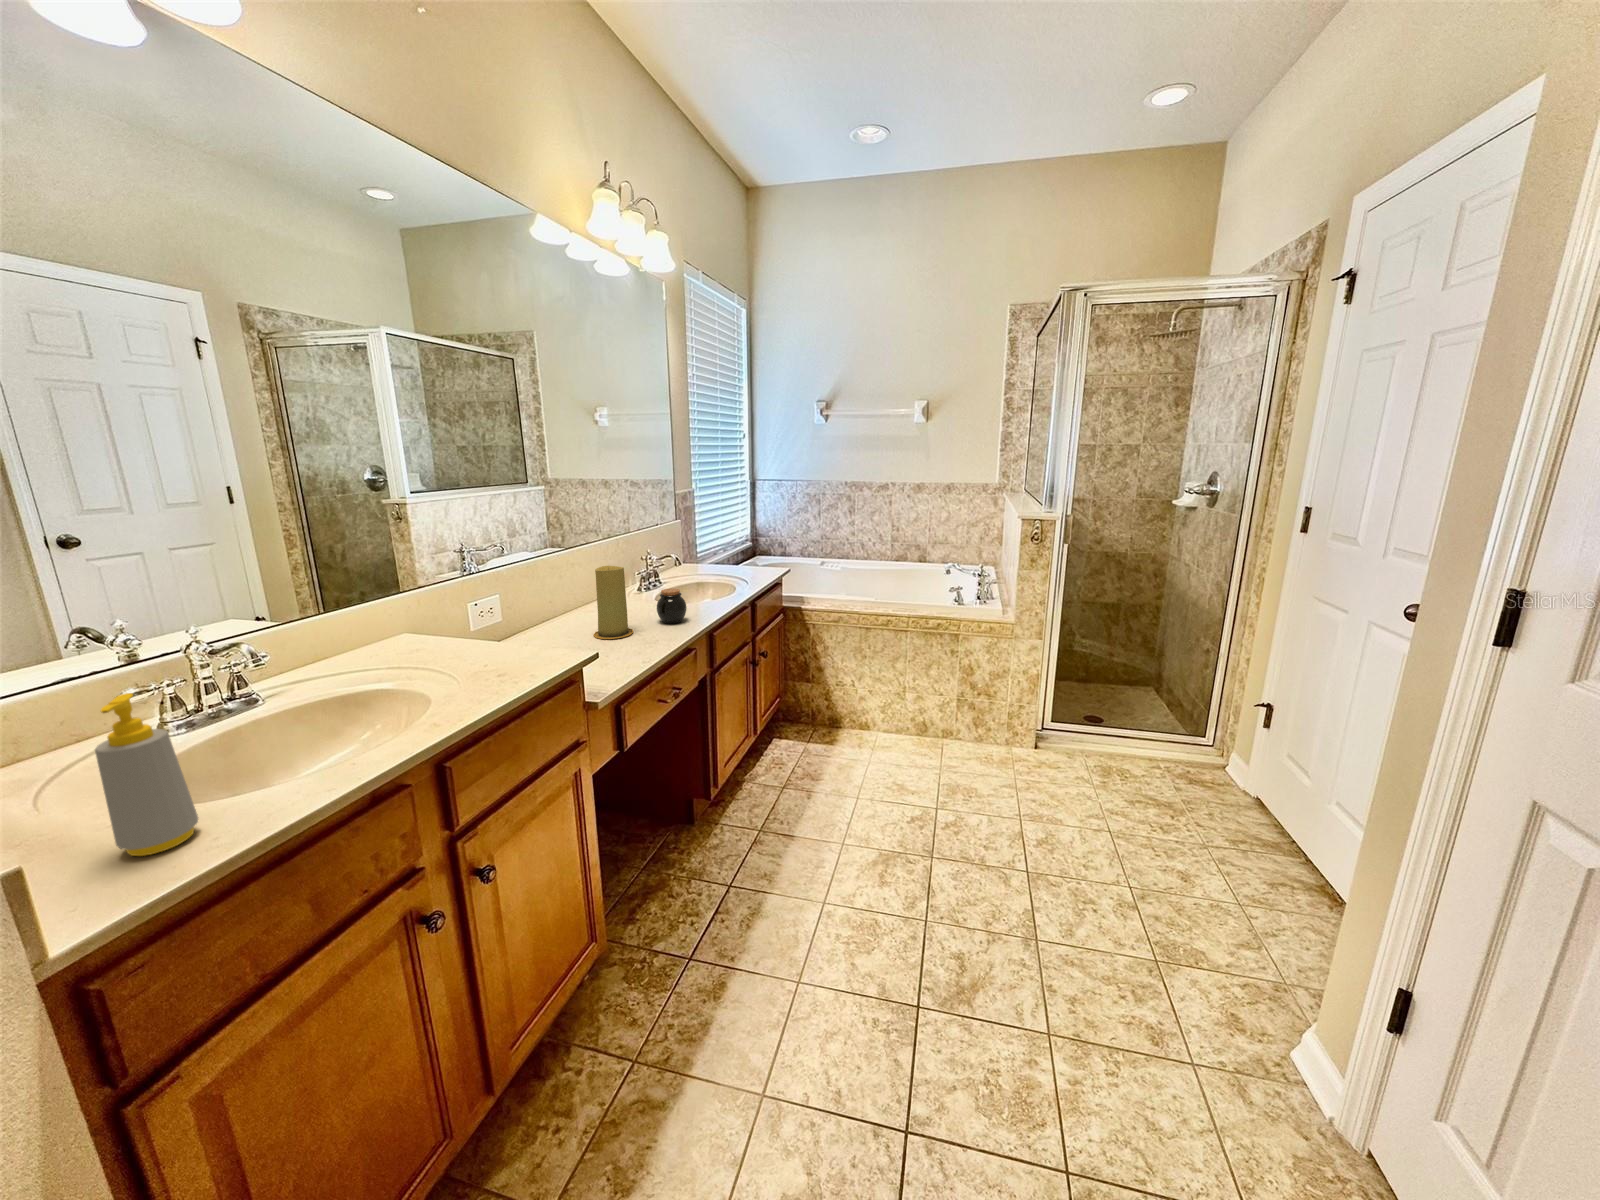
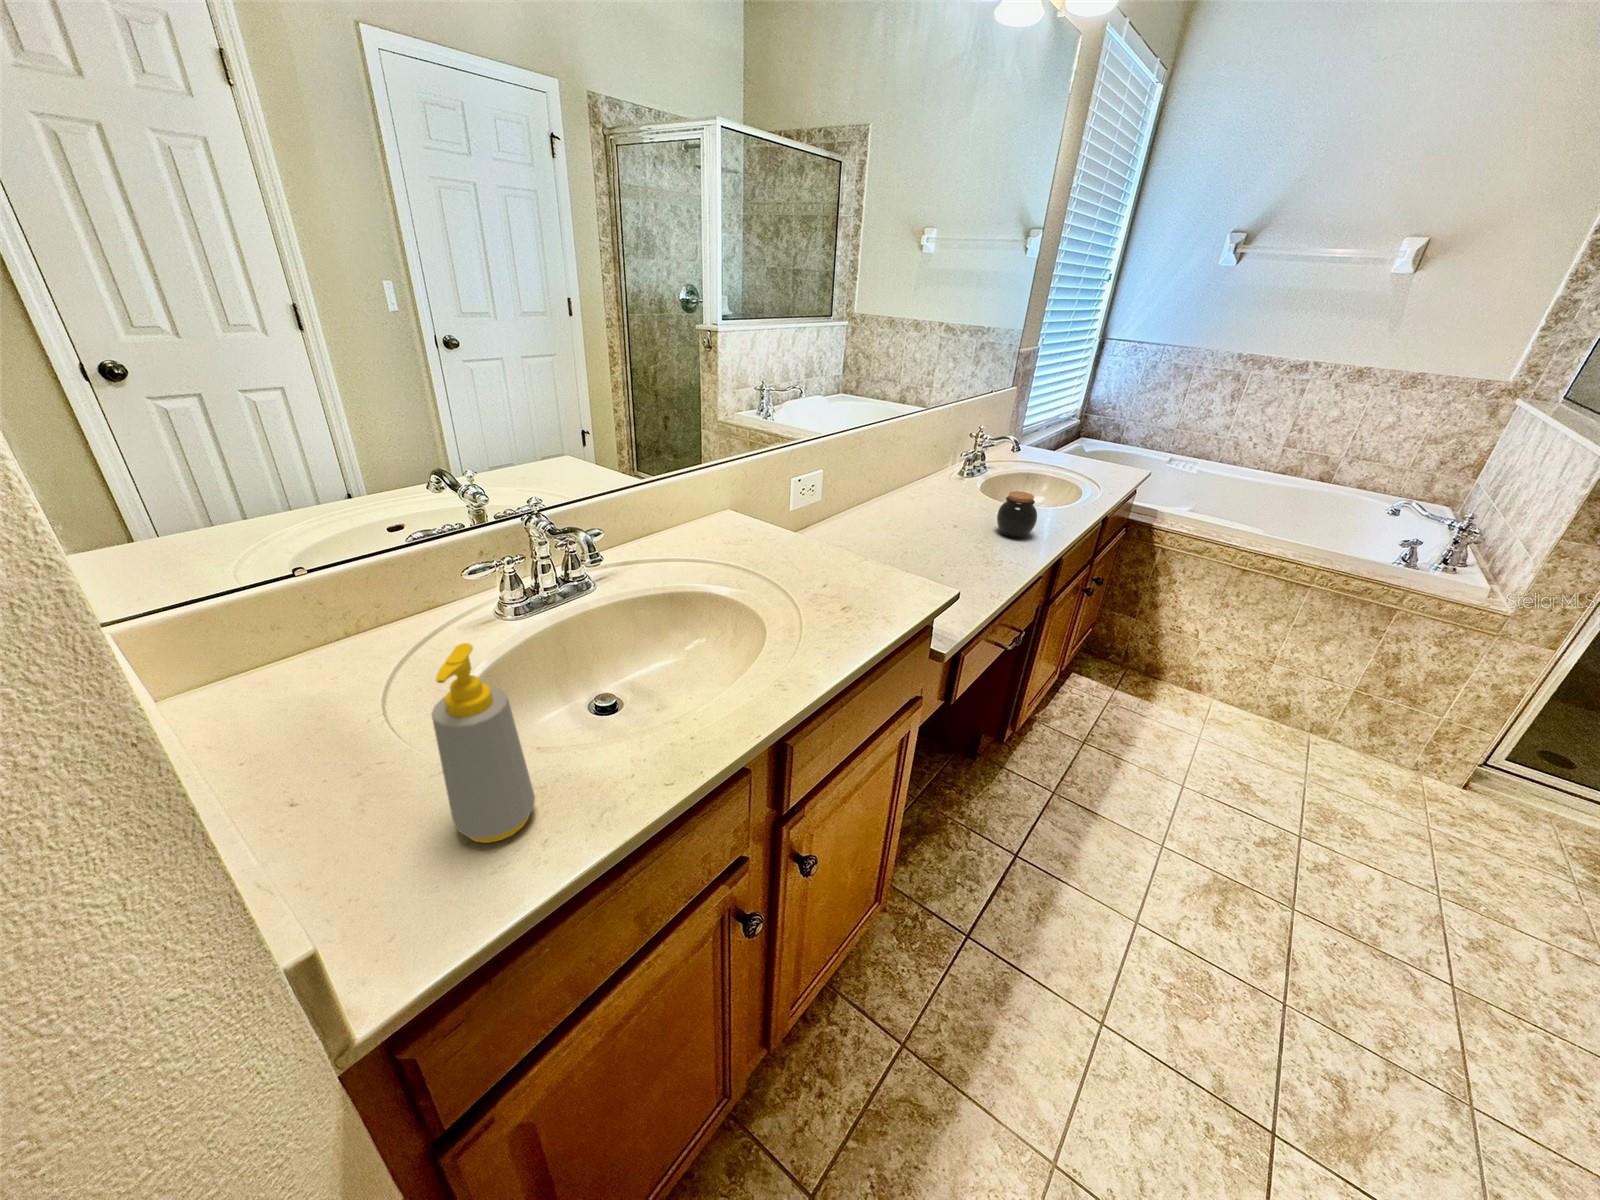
candle: present [593,566,633,639] -> none [918,453,976,549]

